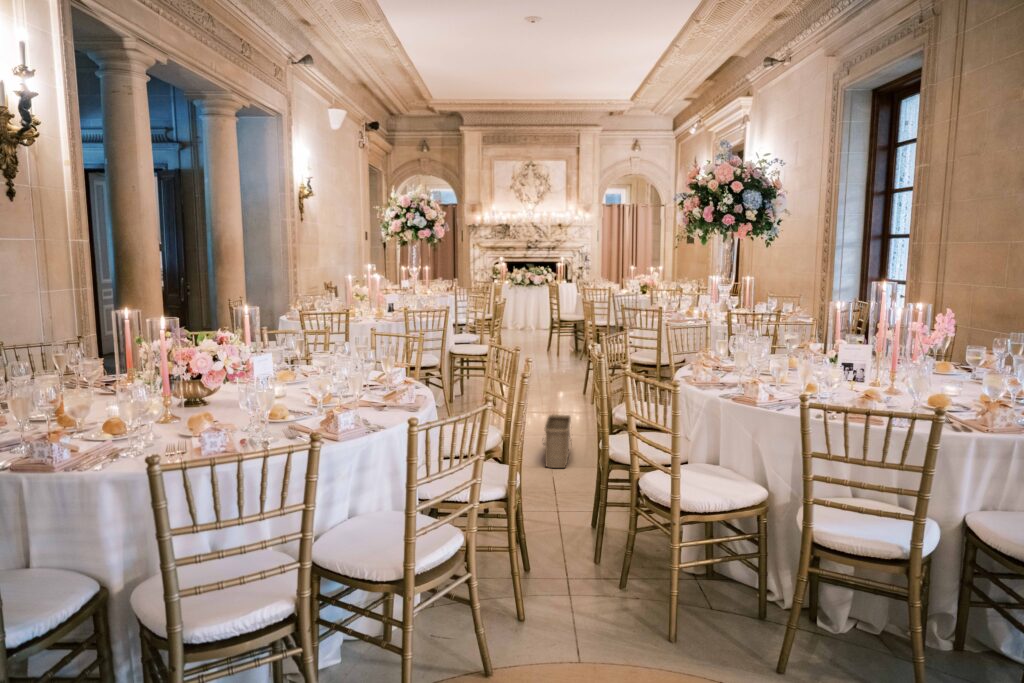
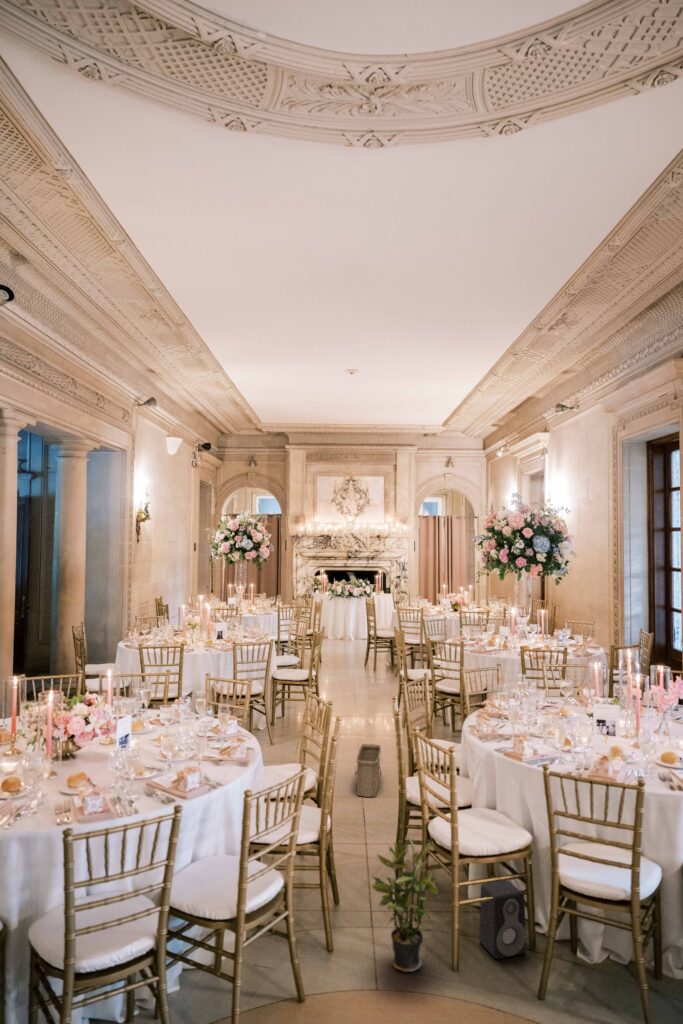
potted plant: none [571,487,653,643] -> present [372,837,438,972]
speaker: none [697,542,755,629] -> present [479,880,526,959]

